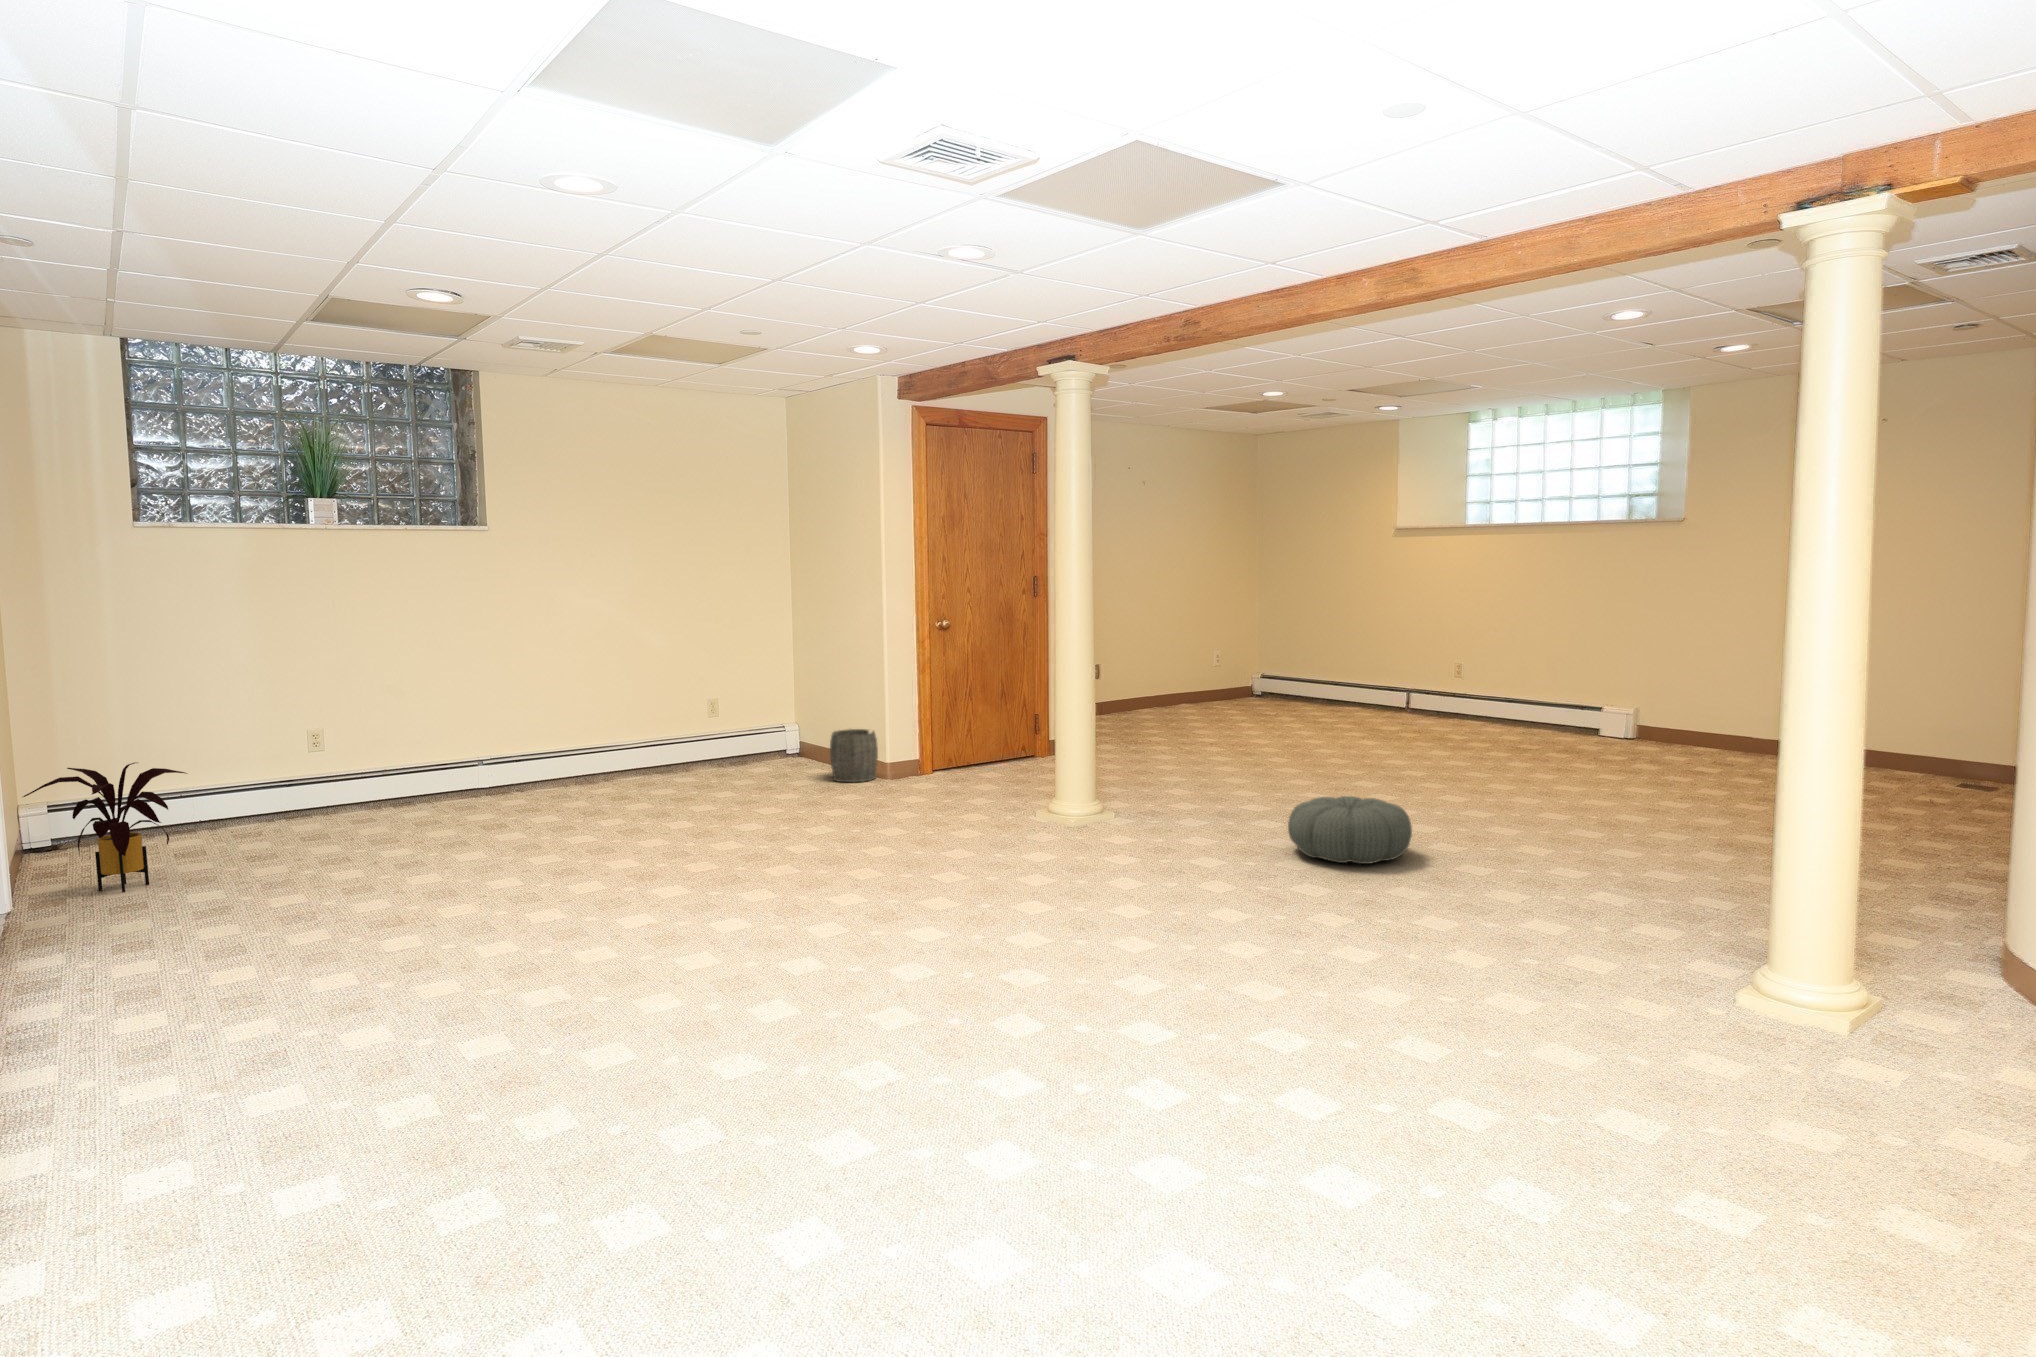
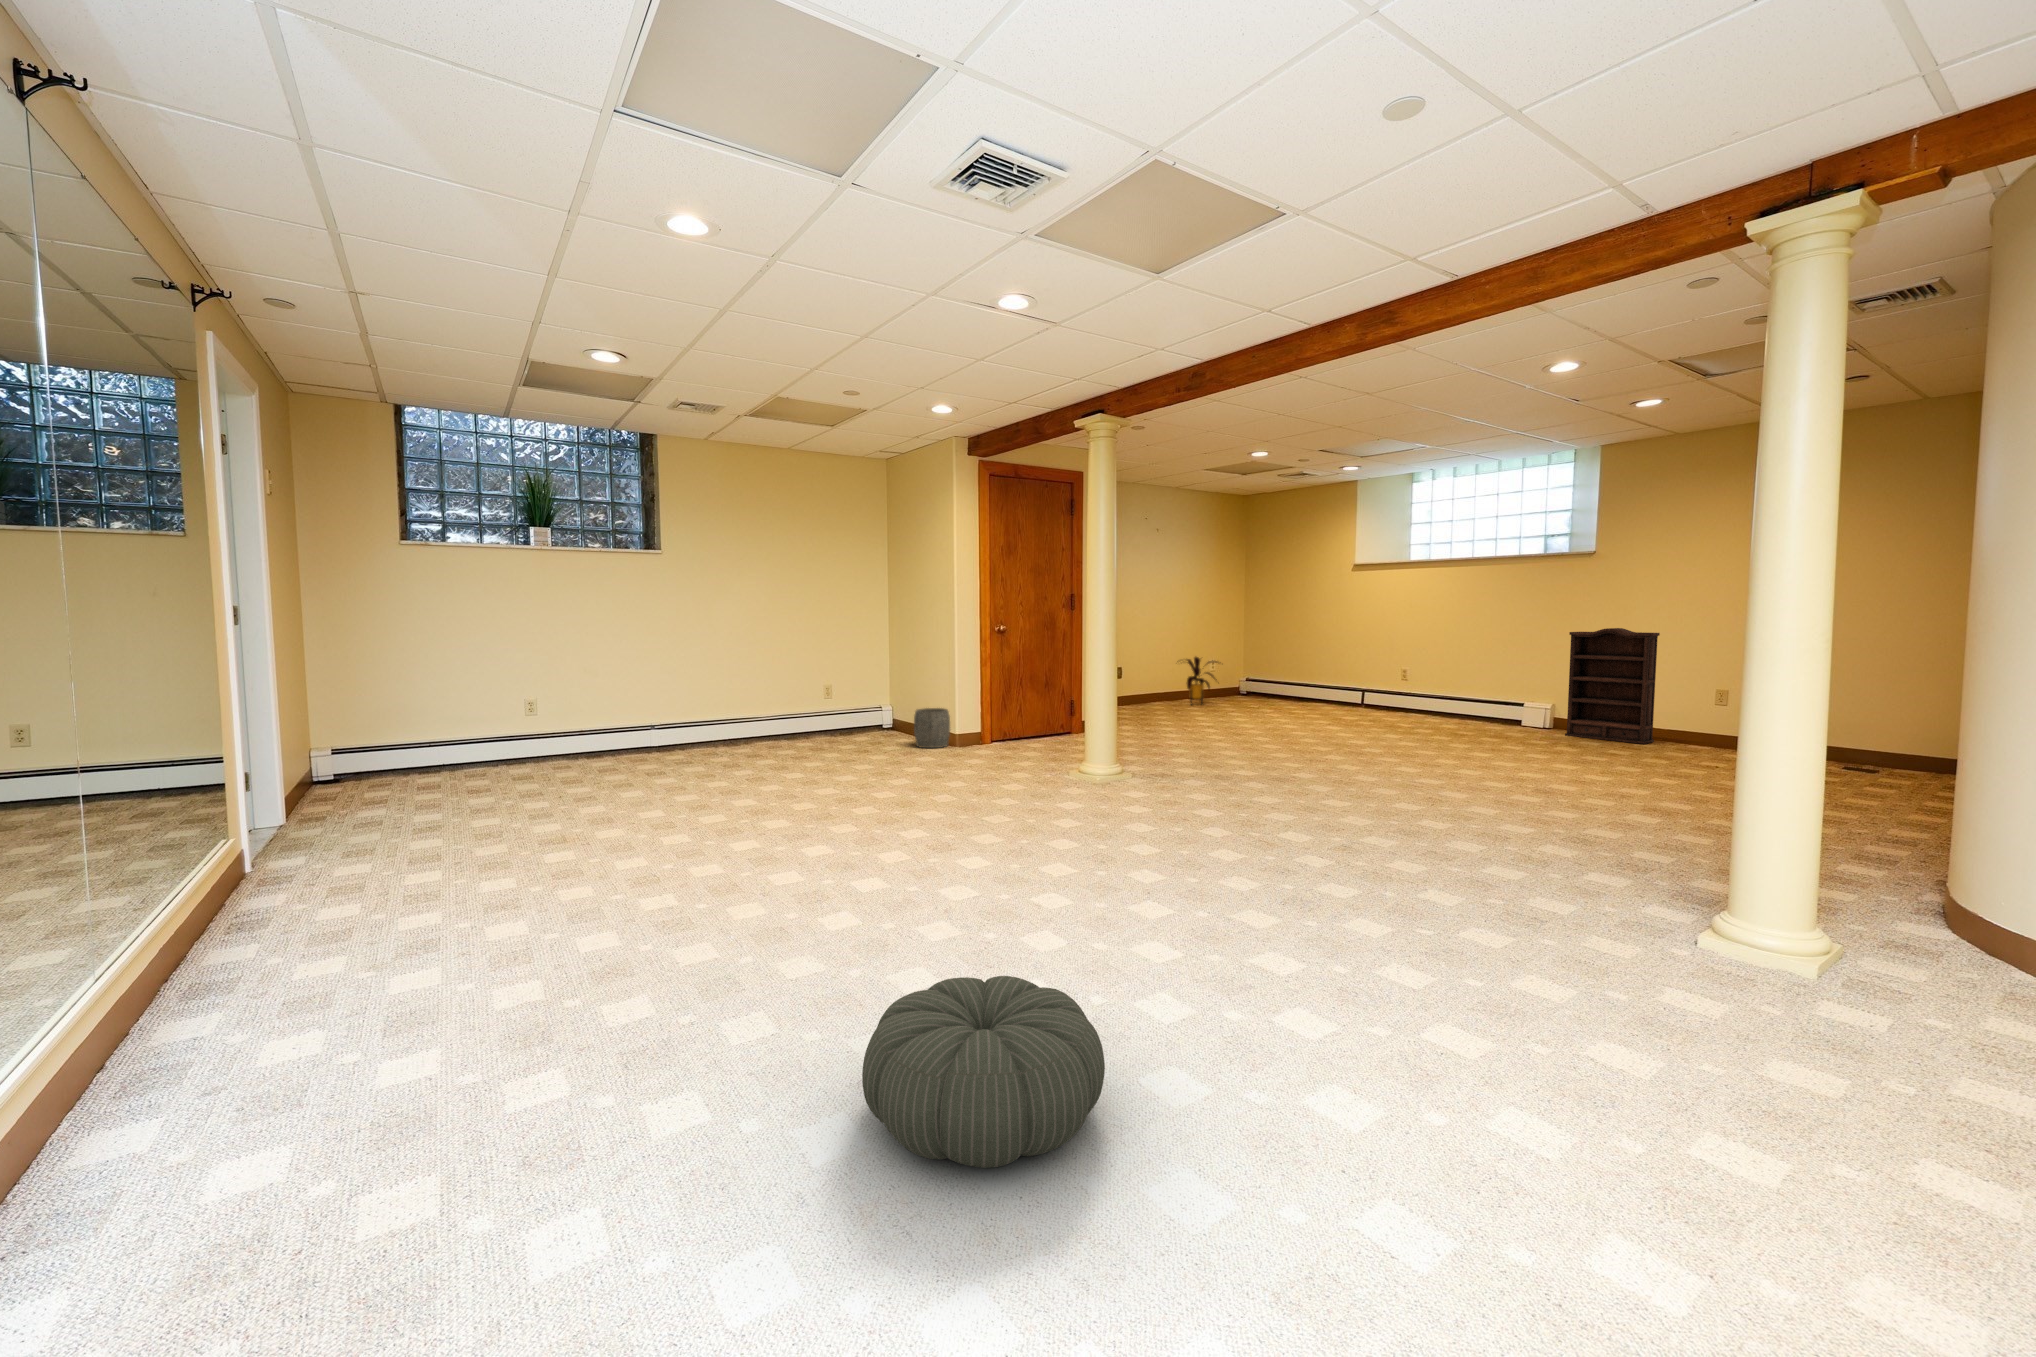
bookshelf: none [1651,614,1761,759] -> present [1565,628,1660,744]
house plant: present [23,762,187,892] -> present [1187,657,1217,704]
pouf: present [1288,796,1412,864] -> present [862,976,1105,1168]

